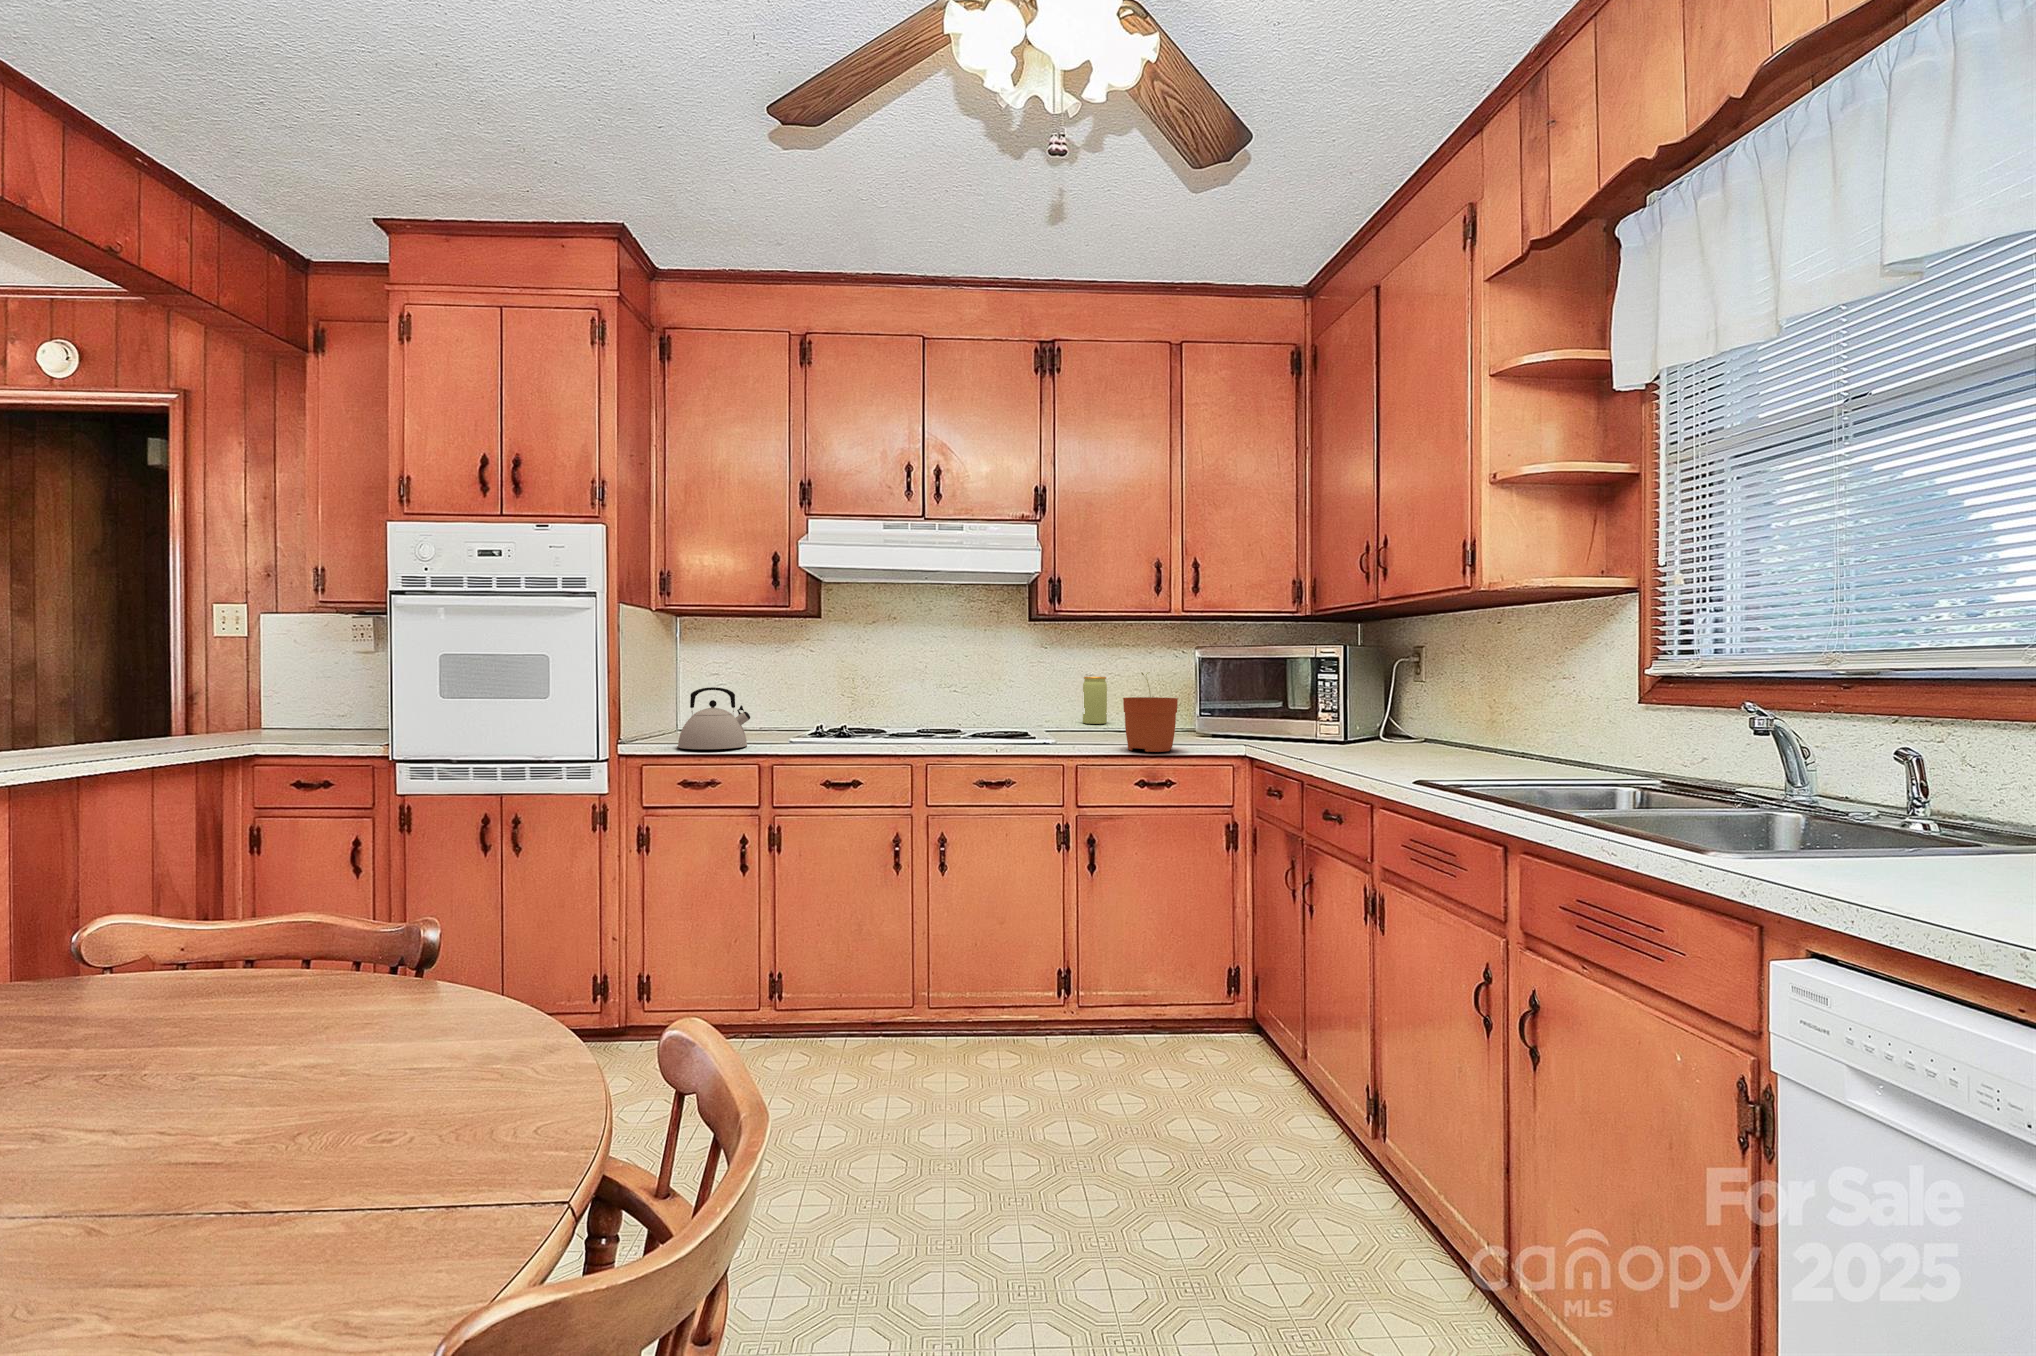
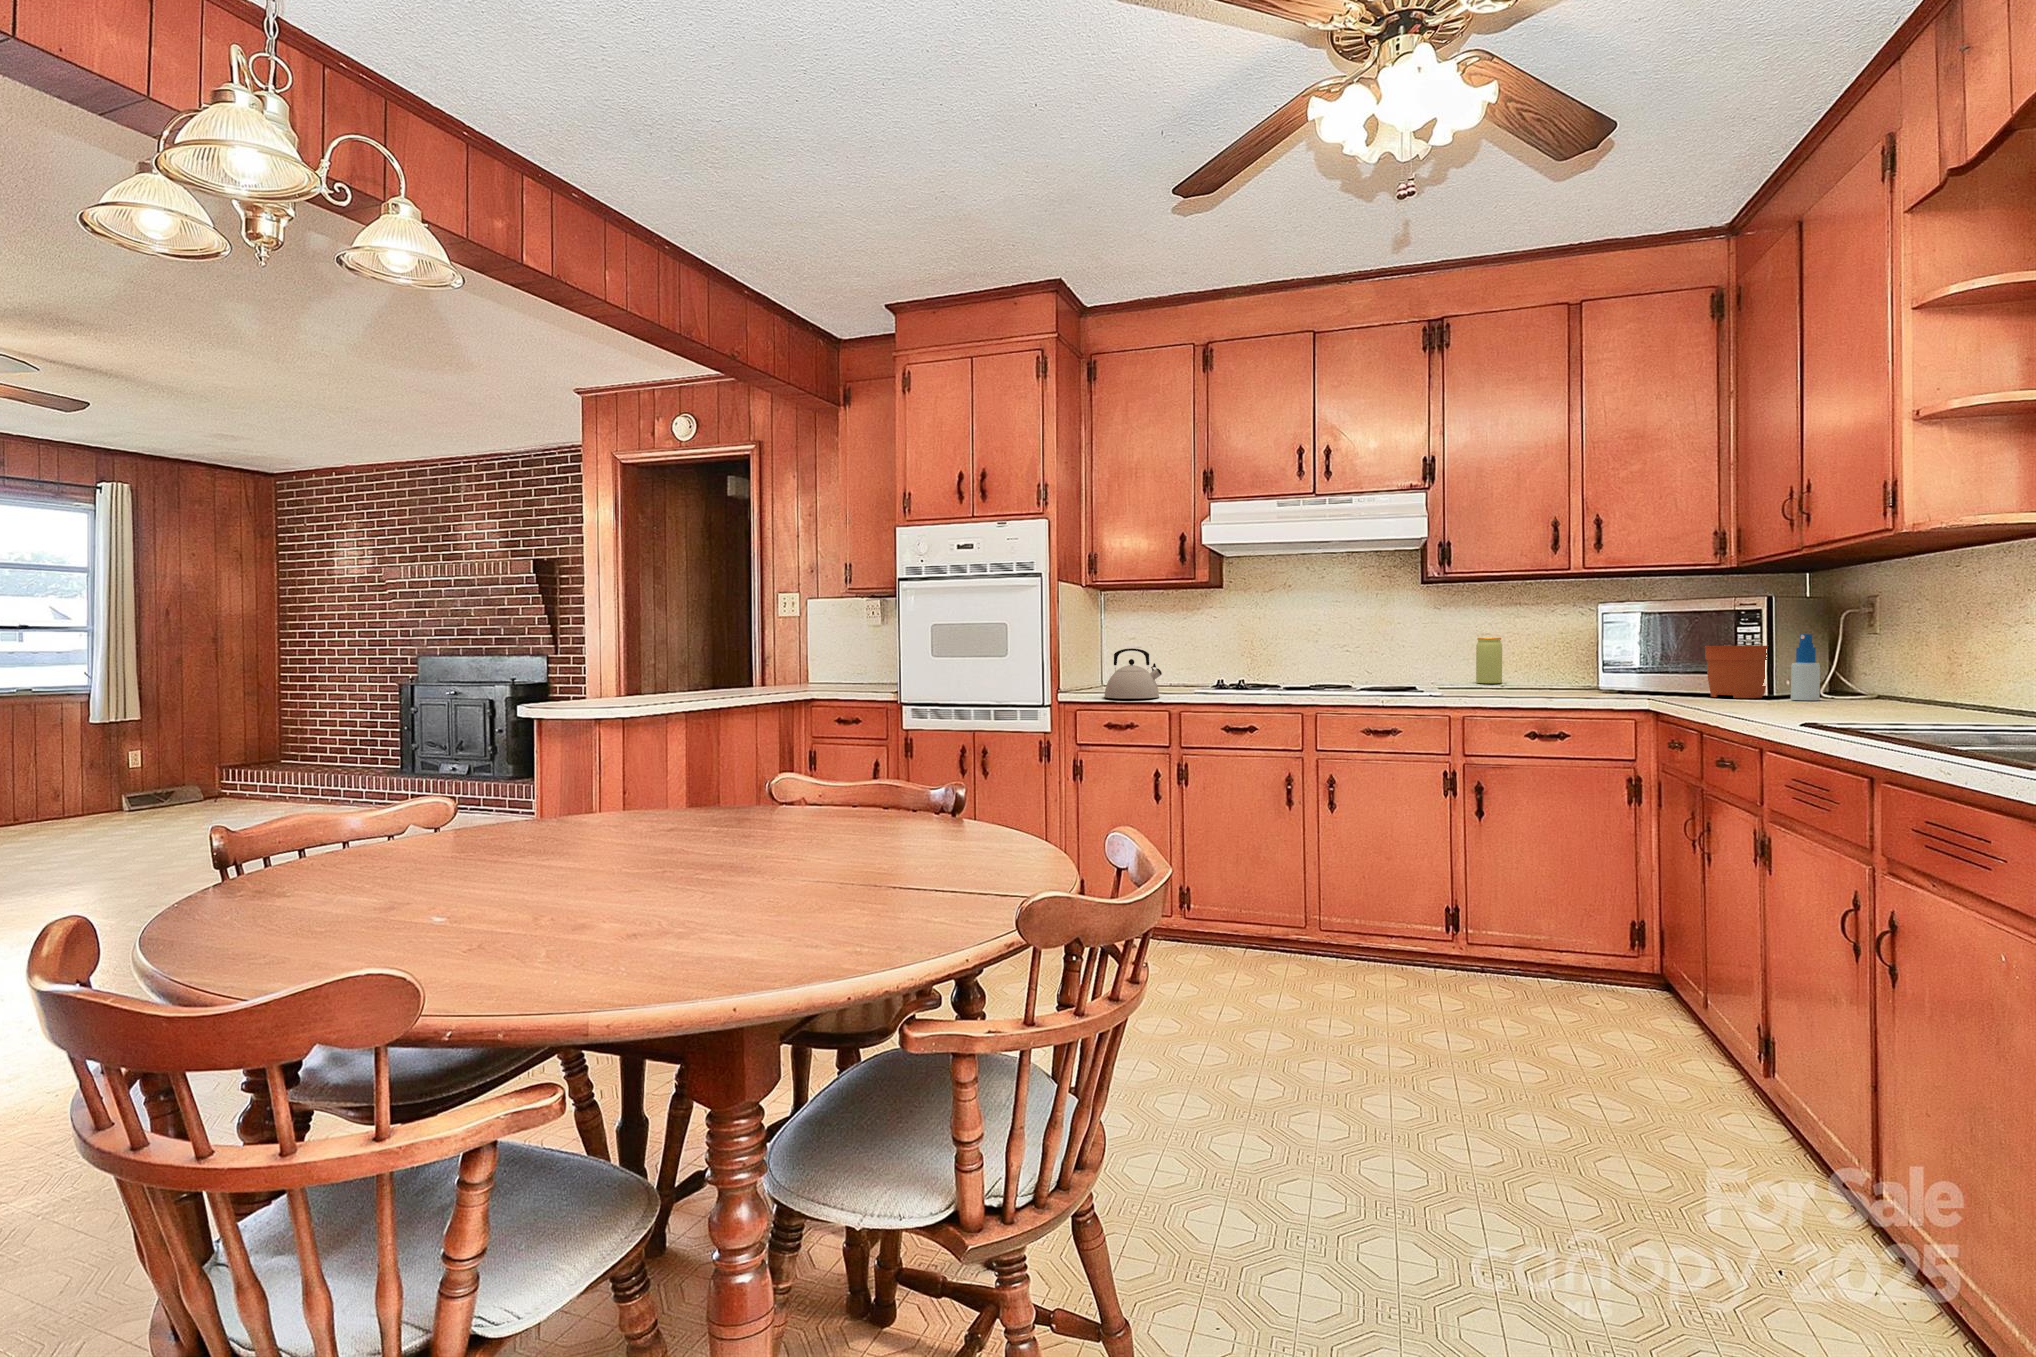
plant pot: present [1123,673,1178,752] -> present [1704,646,1767,698]
spray bottle: none [1362,681,1385,744] -> present [1791,634,1820,700]

